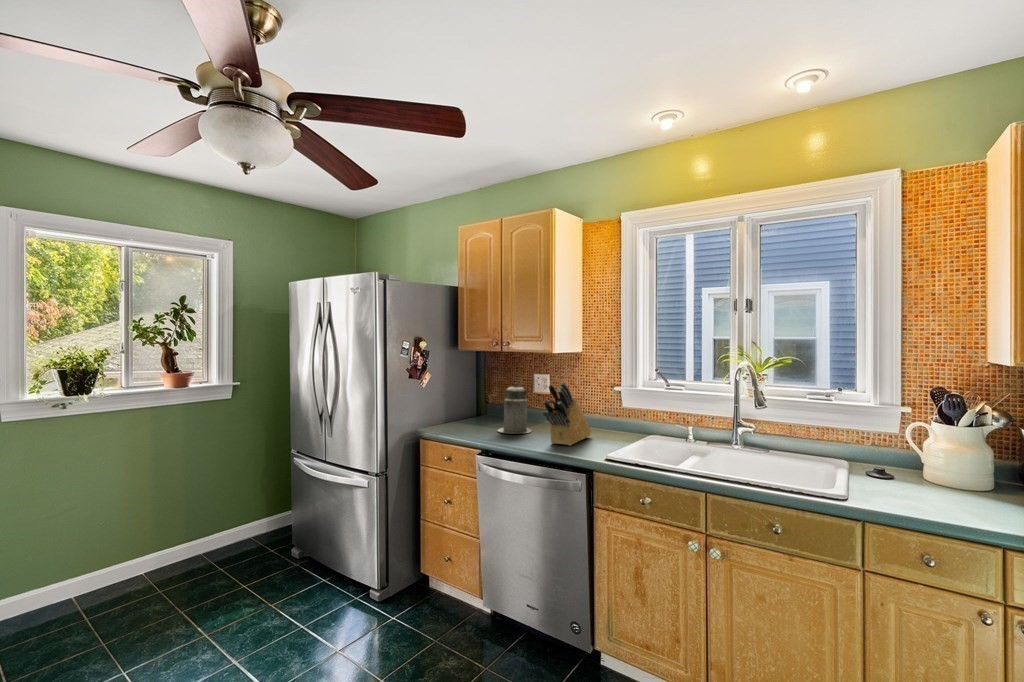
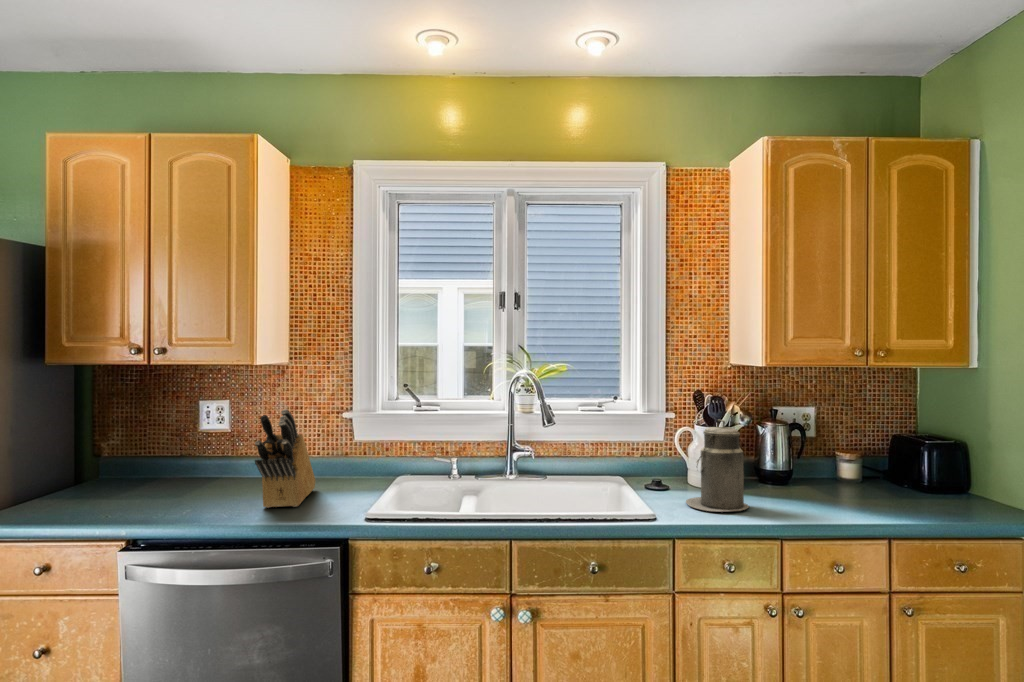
canister: present [498,383,531,434] -> present [686,420,749,512]

